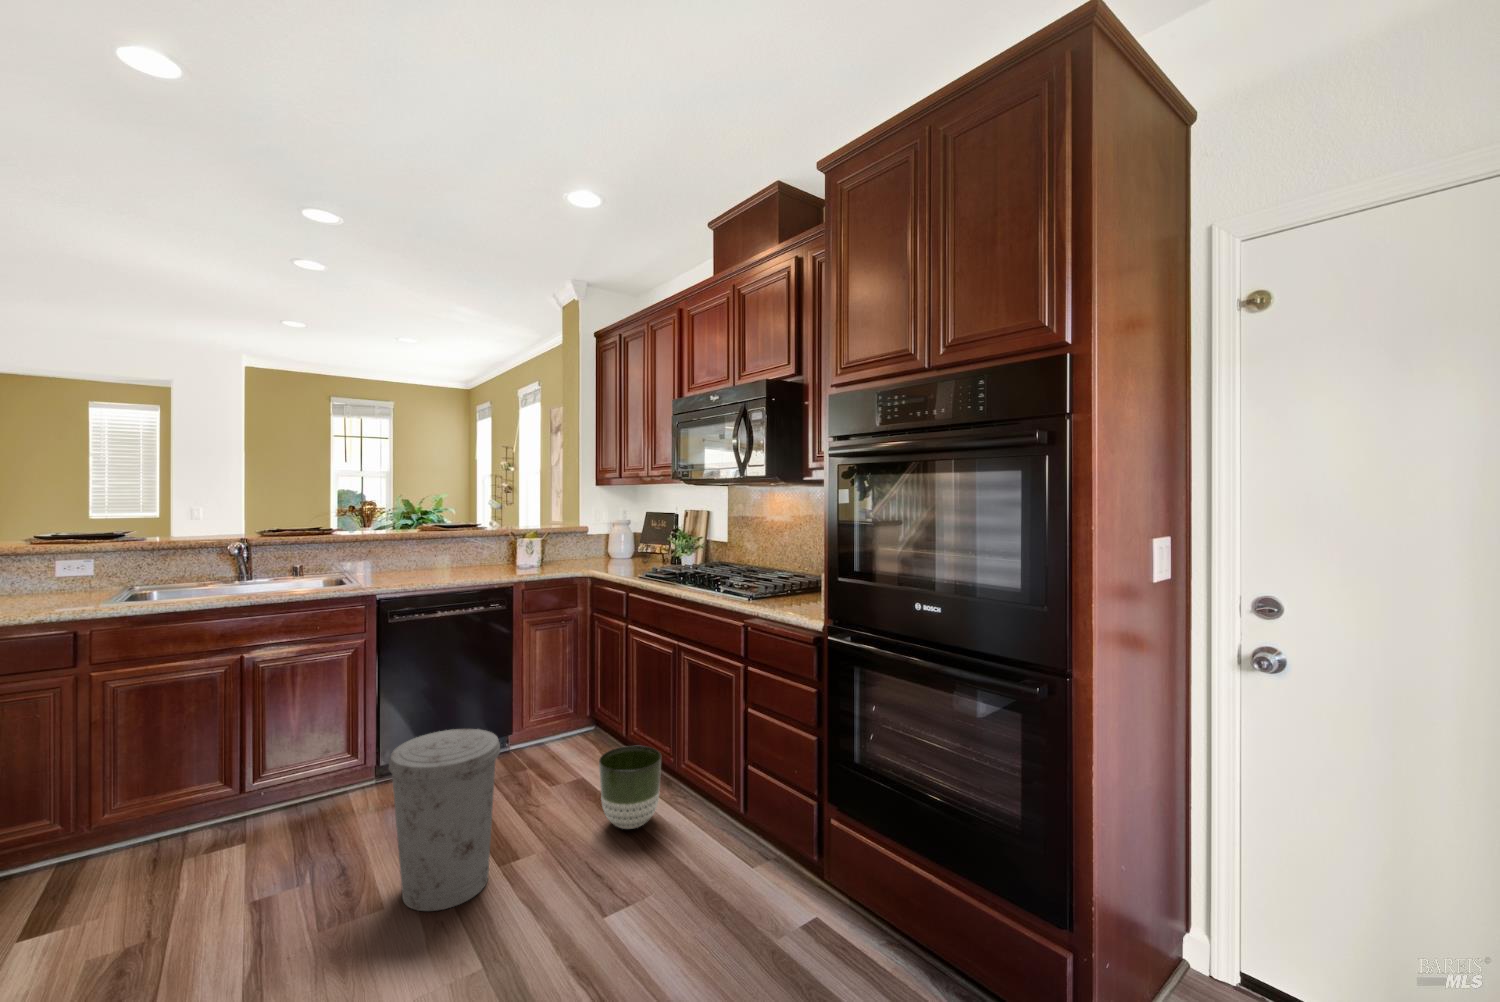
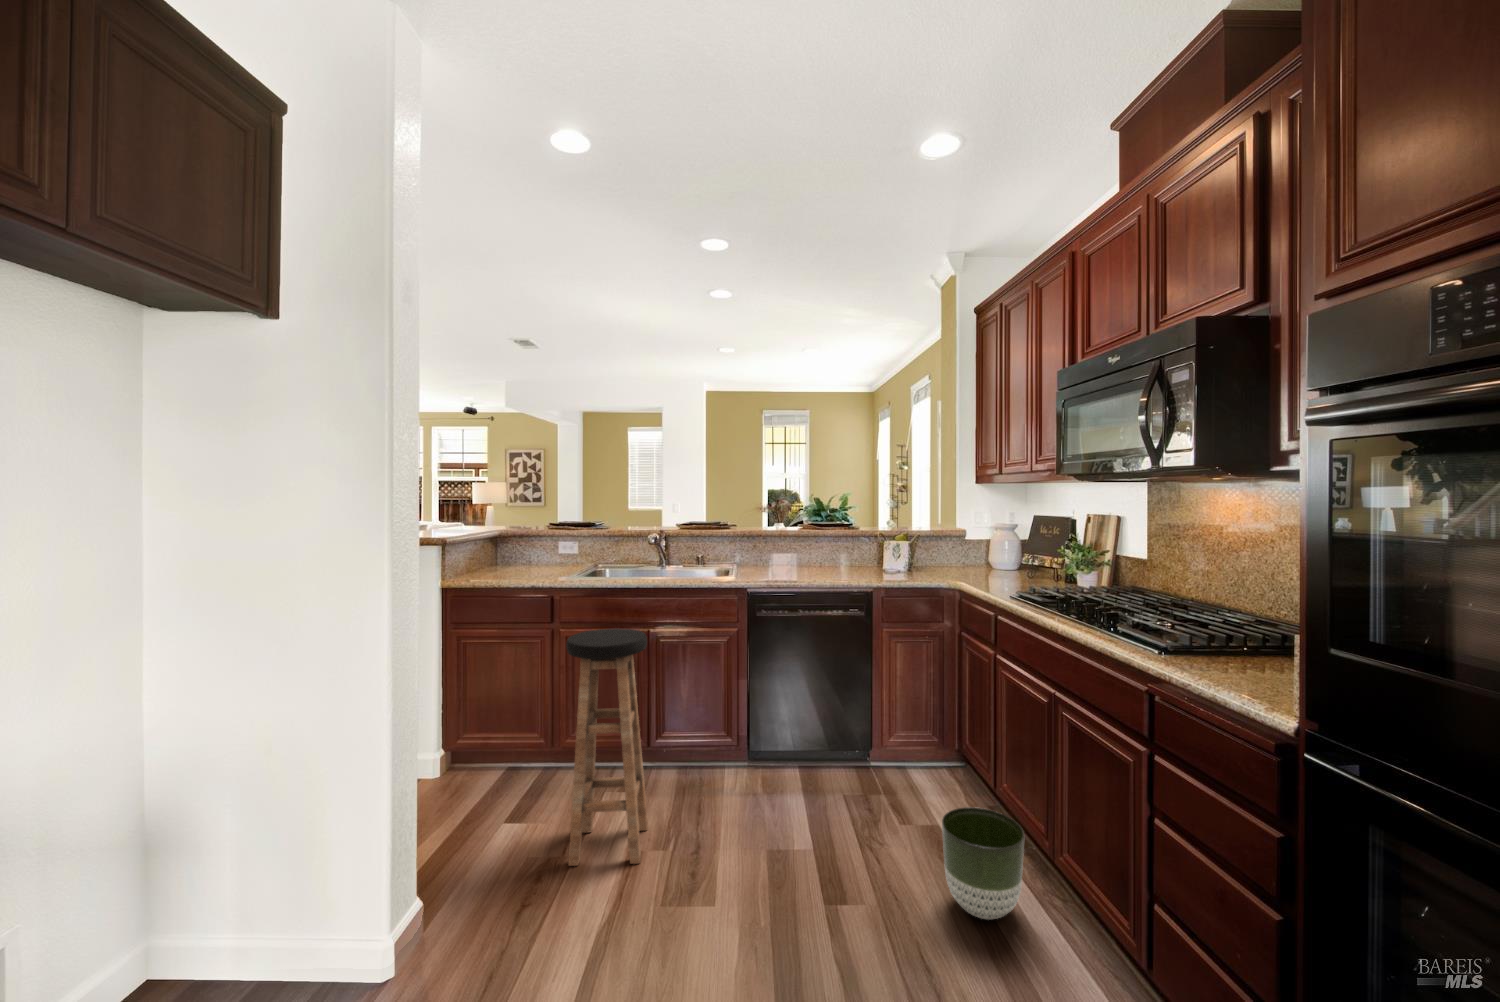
bar stool: none [163,646,280,931] -> present [566,628,648,866]
trash can: present [389,729,500,911] -> none [714,743,821,941]

